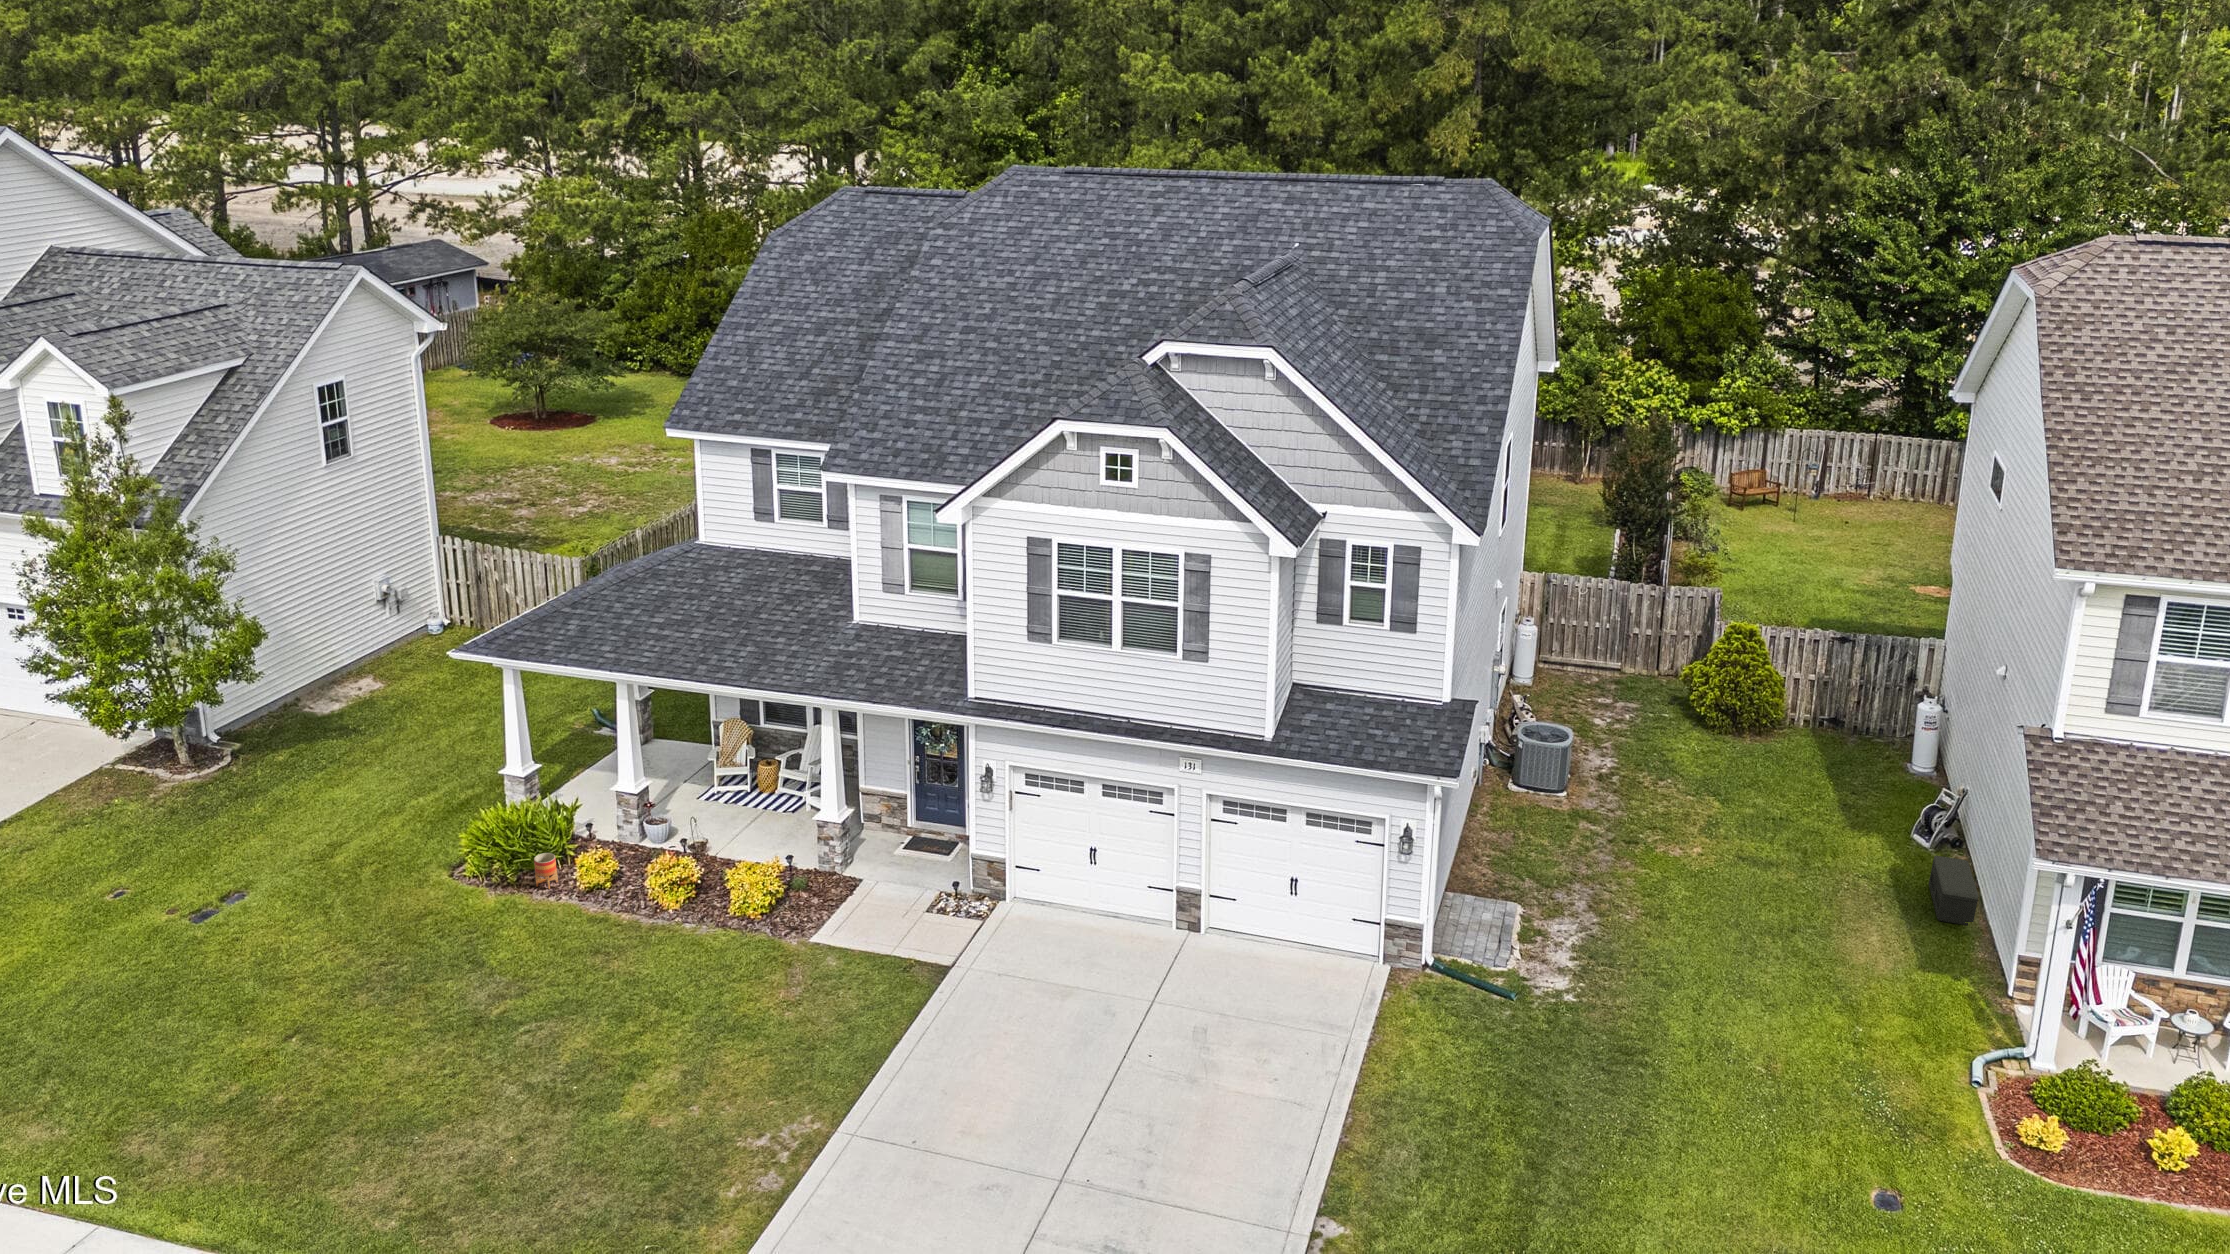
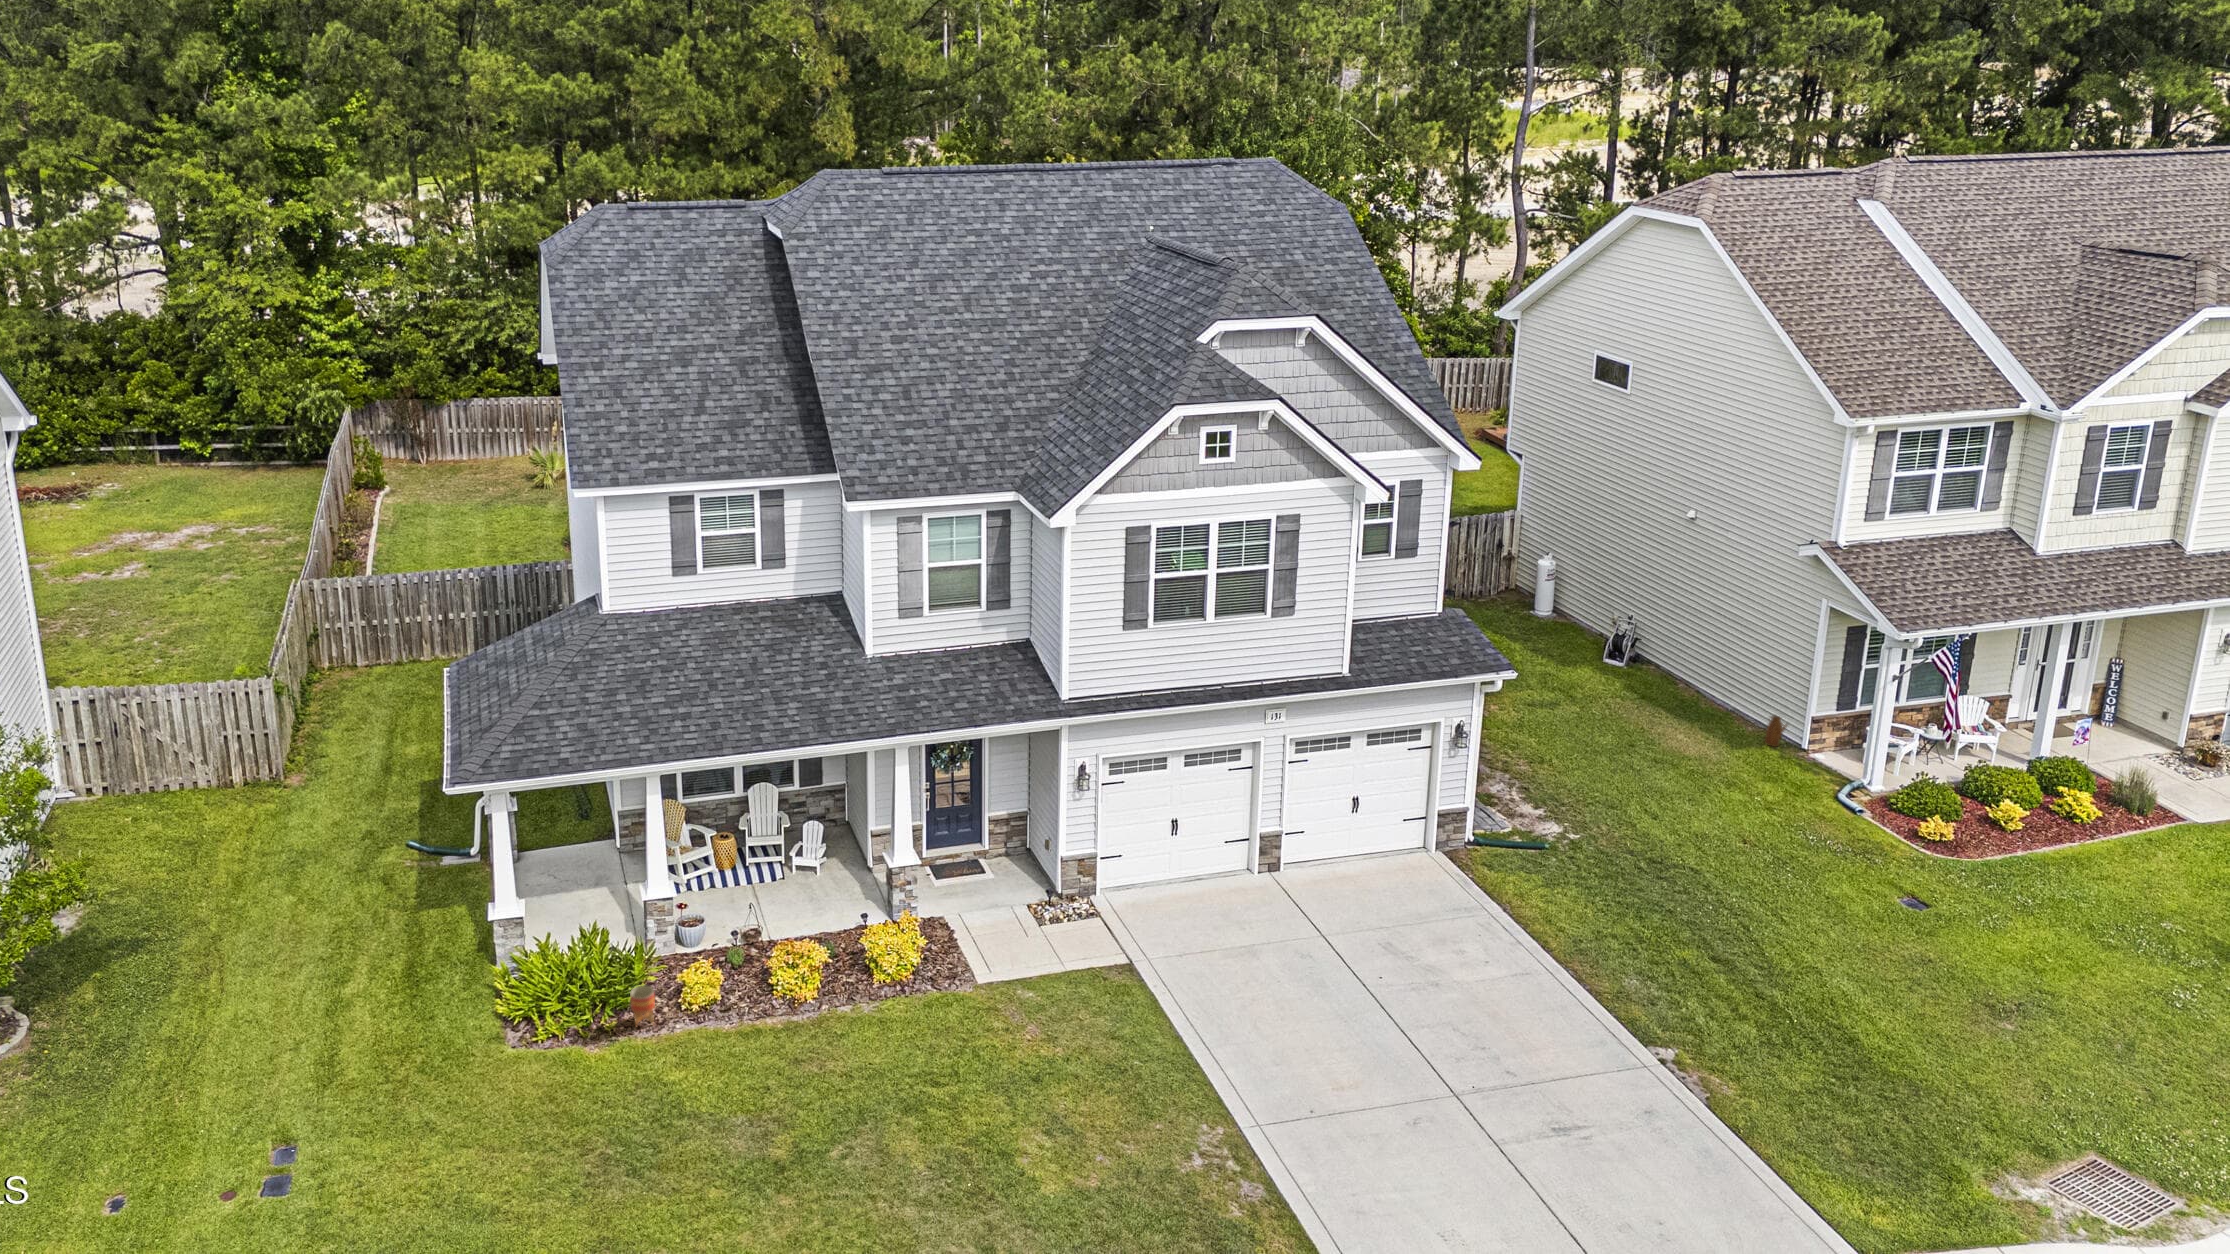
storage bench: present [1929,856,1978,926] -> none [1670,665,1730,713]
watering can: none [1971,942,1996,983] -> present [1765,716,1787,747]

